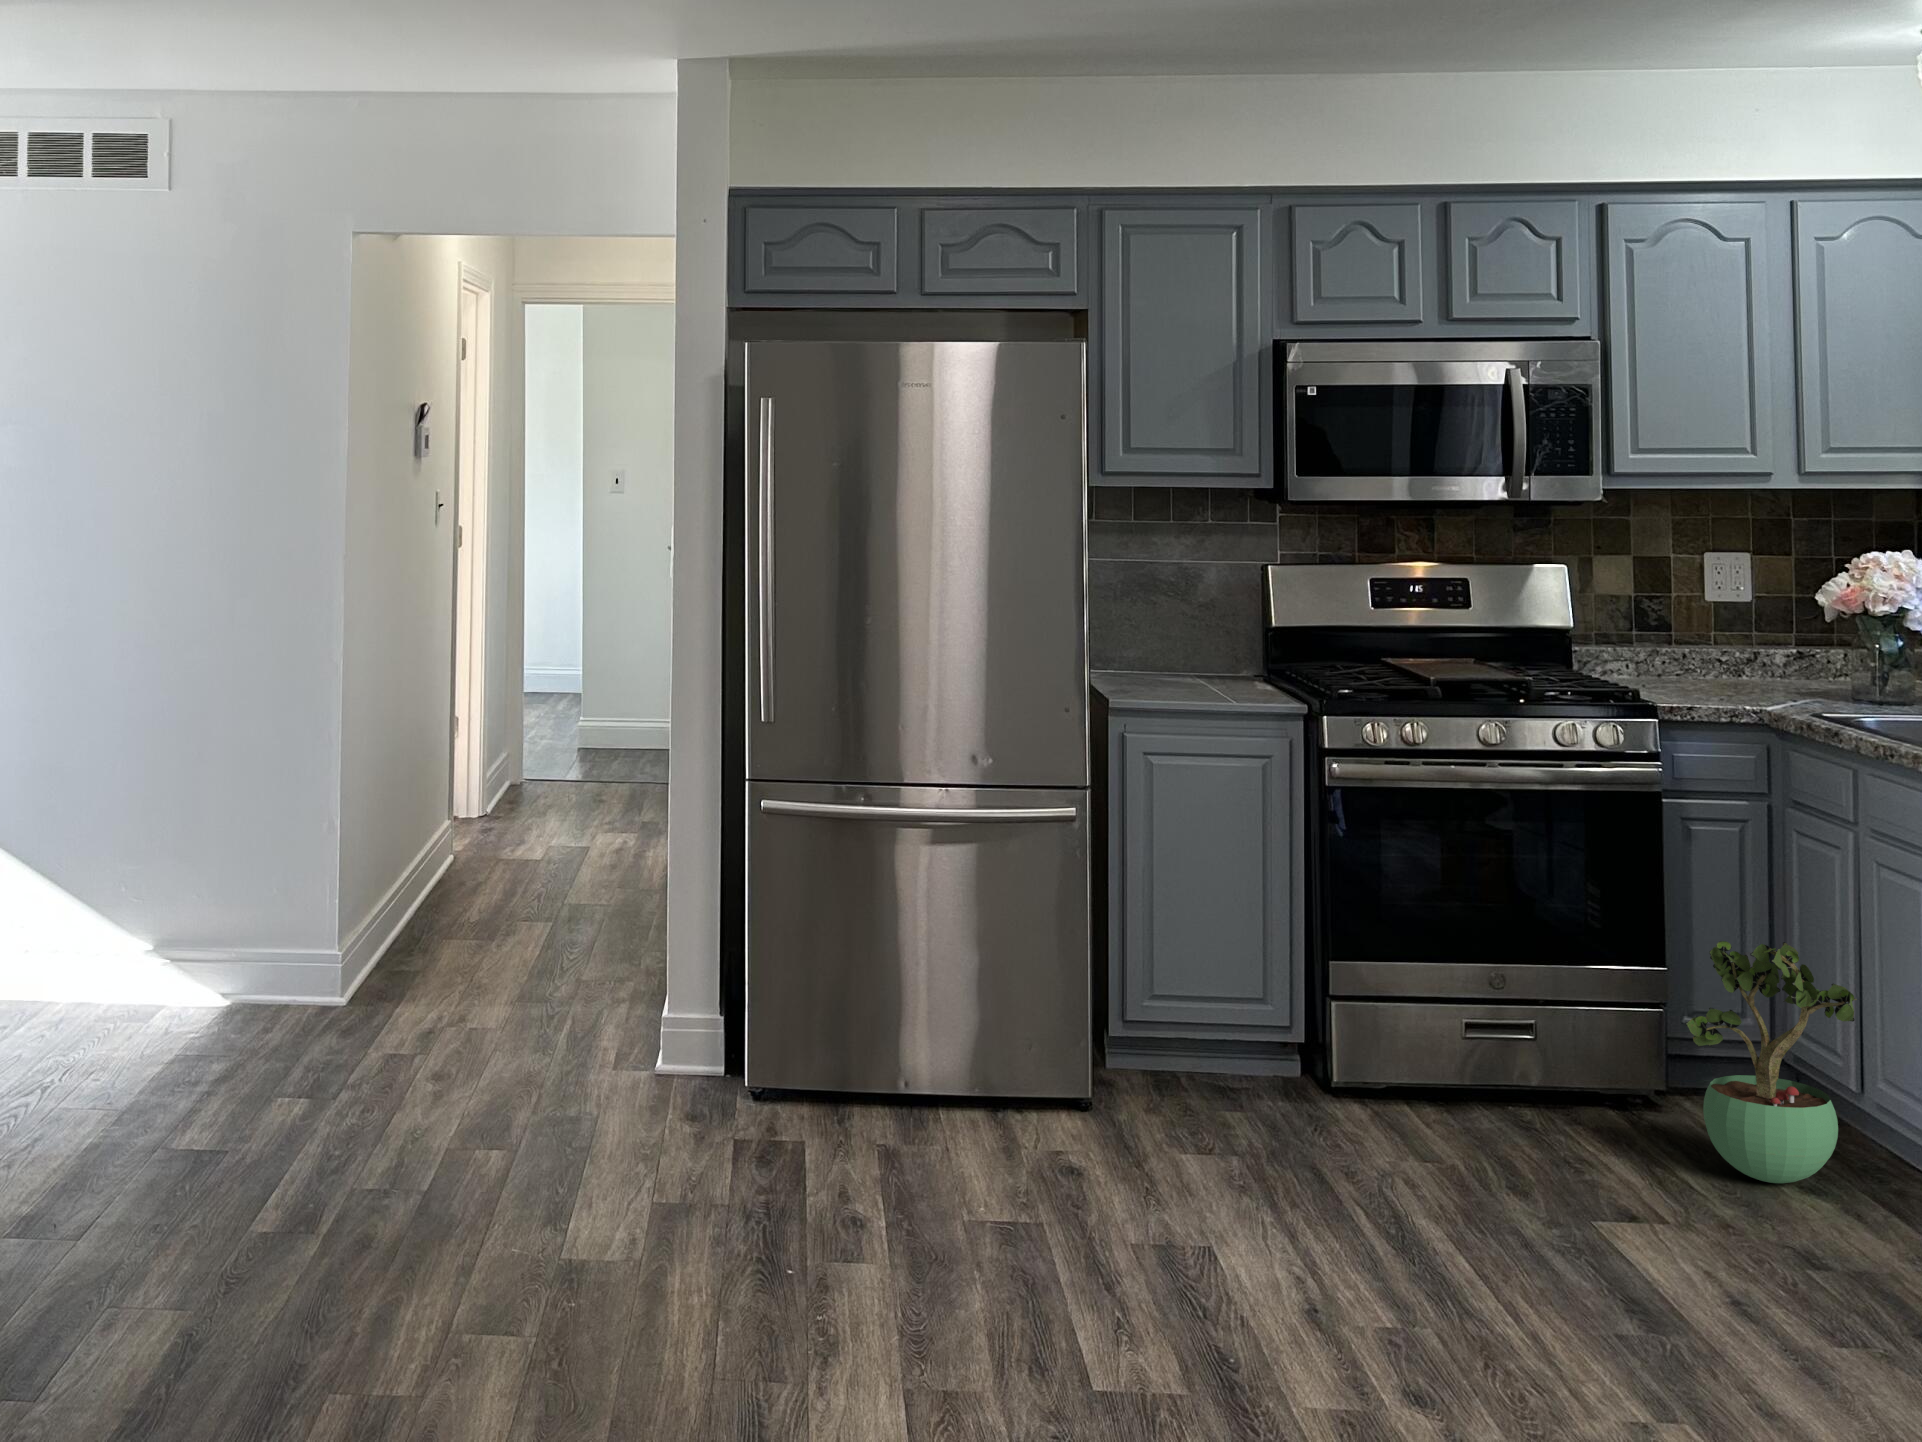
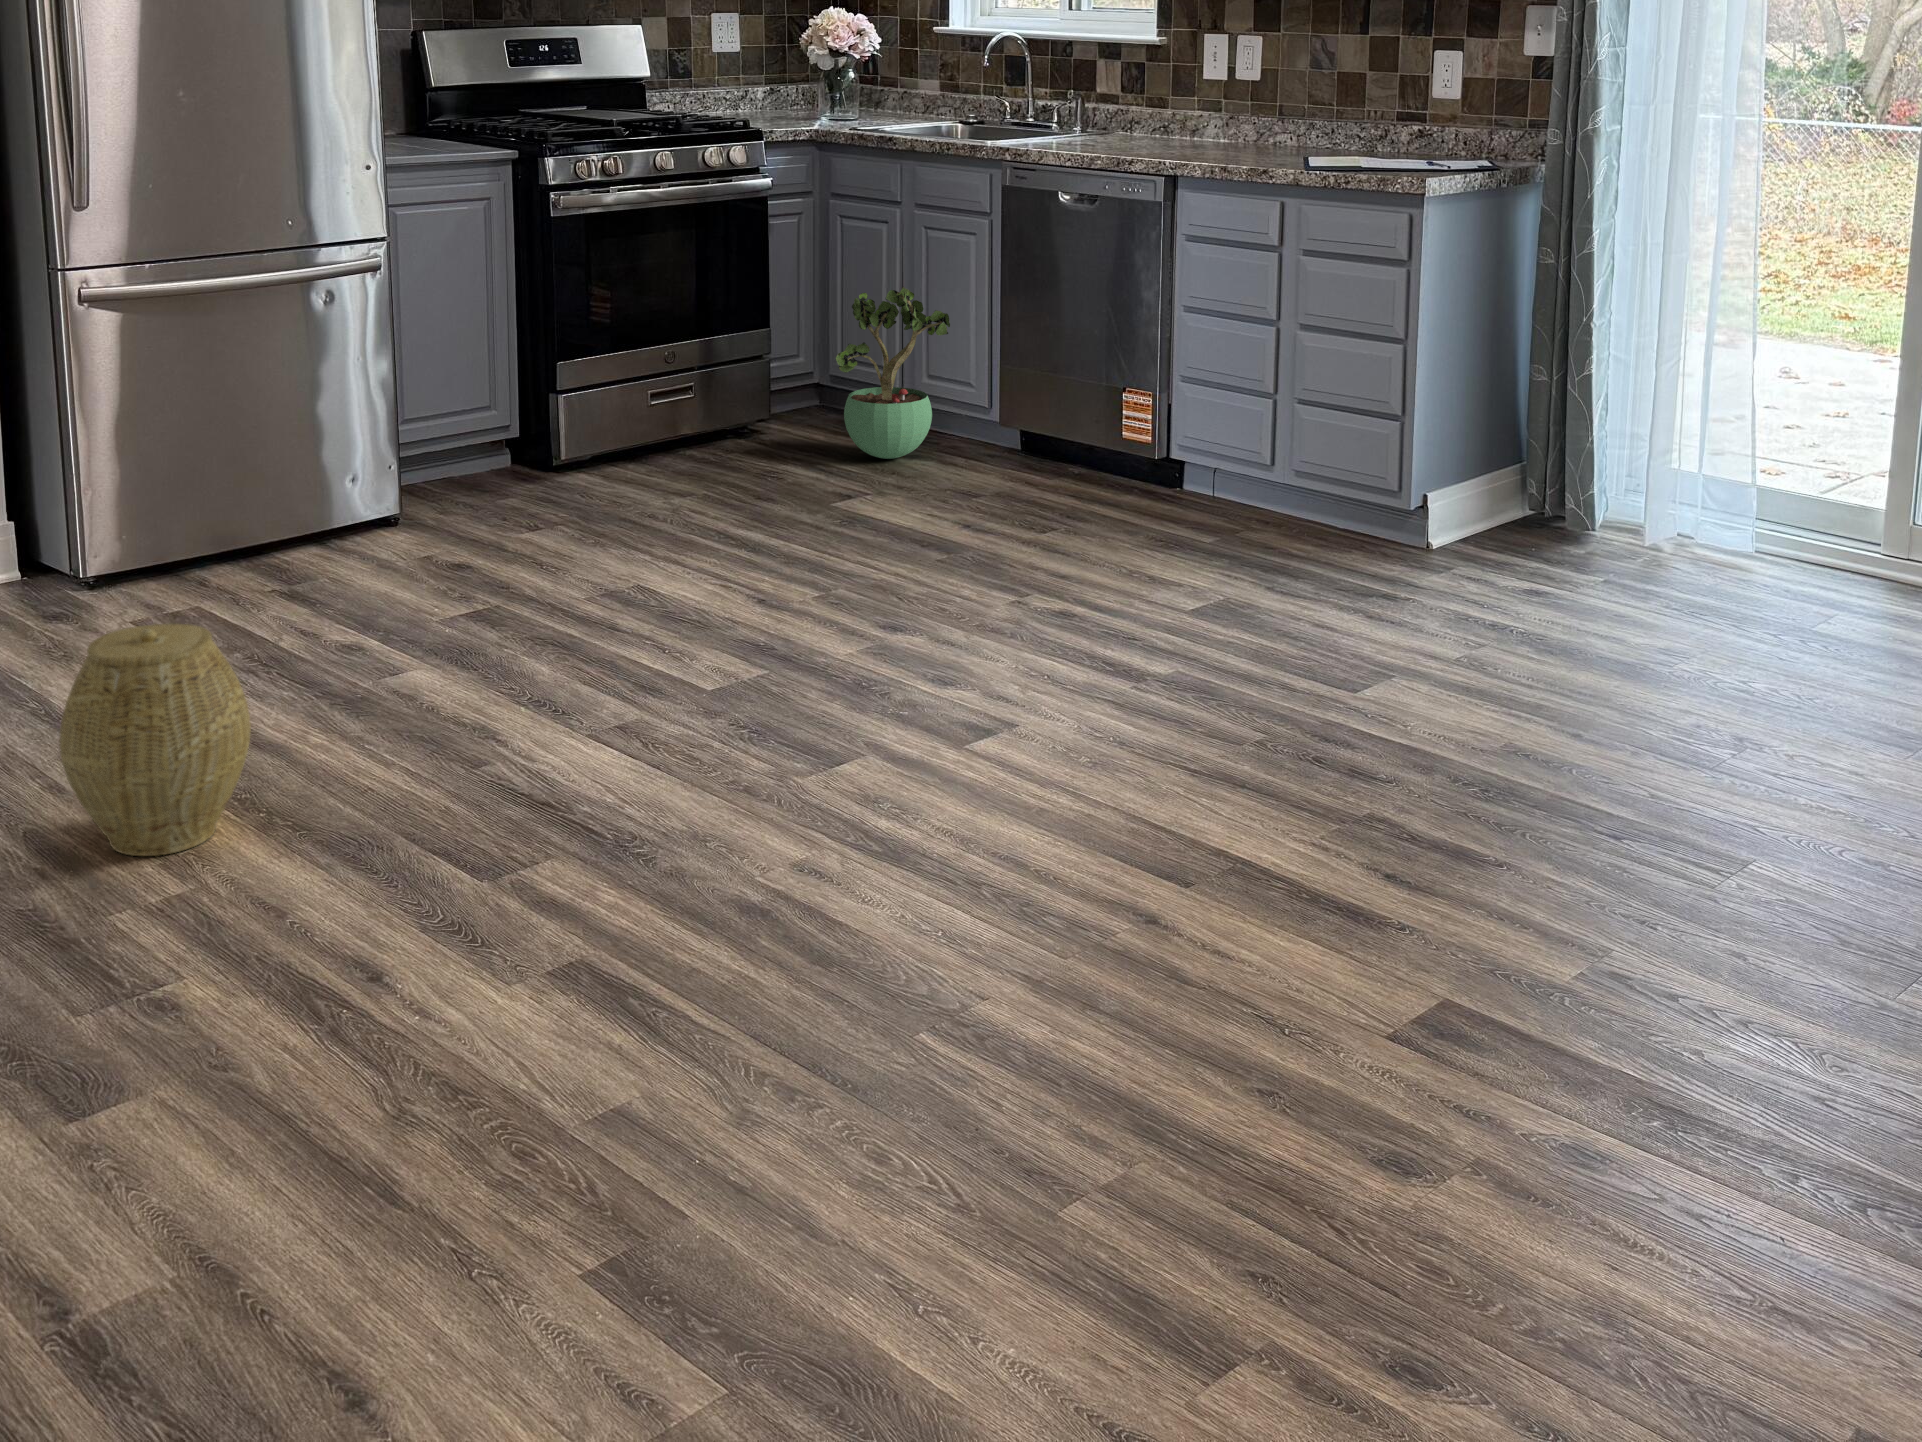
woven basket: none [396,1120,560,1348] -> present [59,624,251,856]

